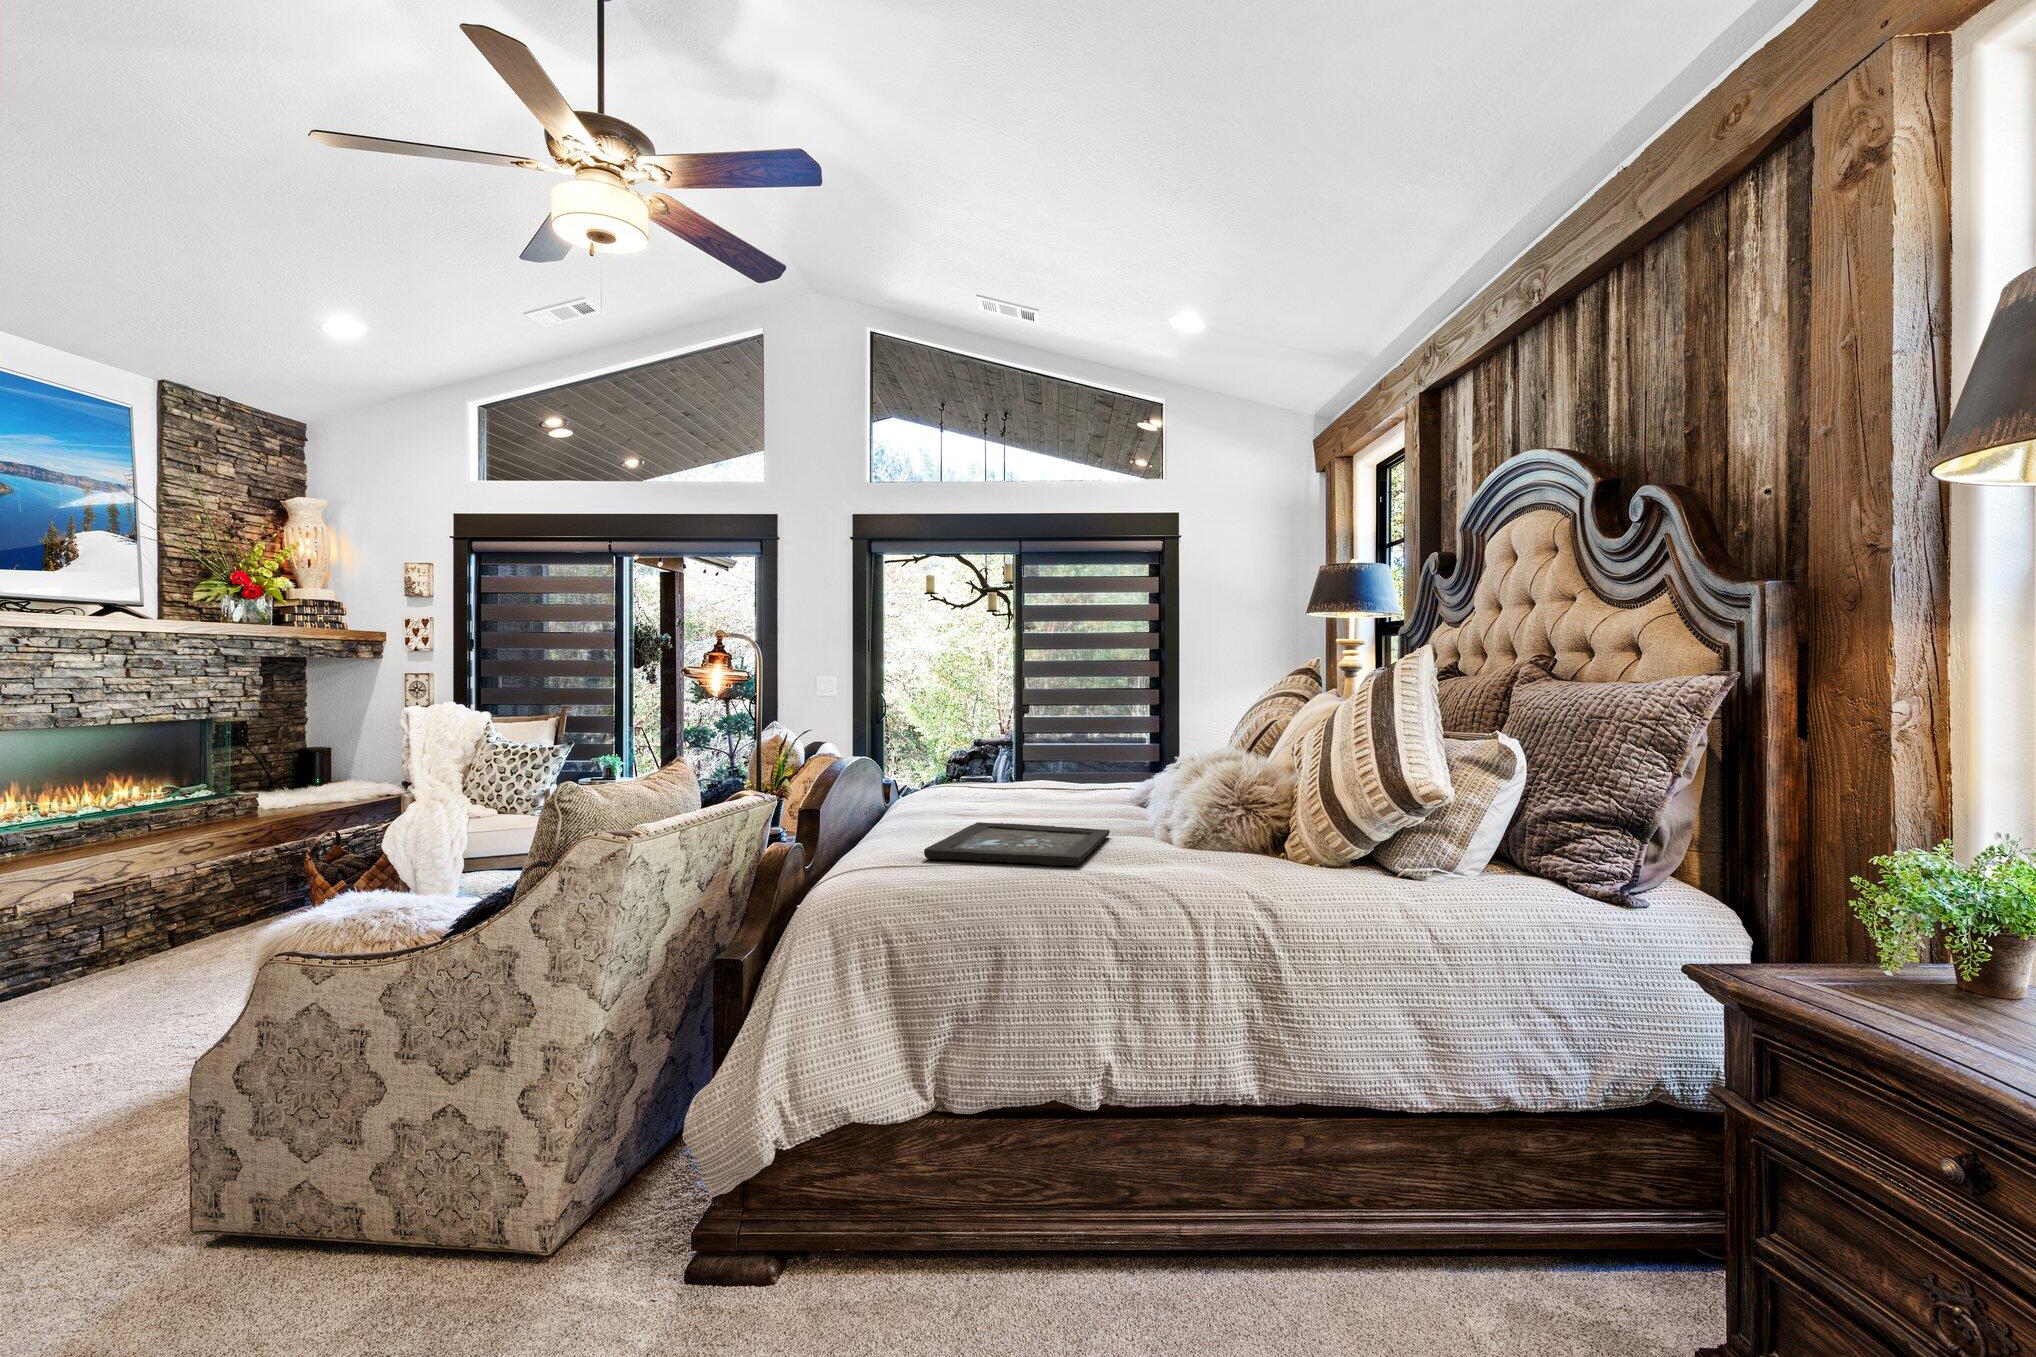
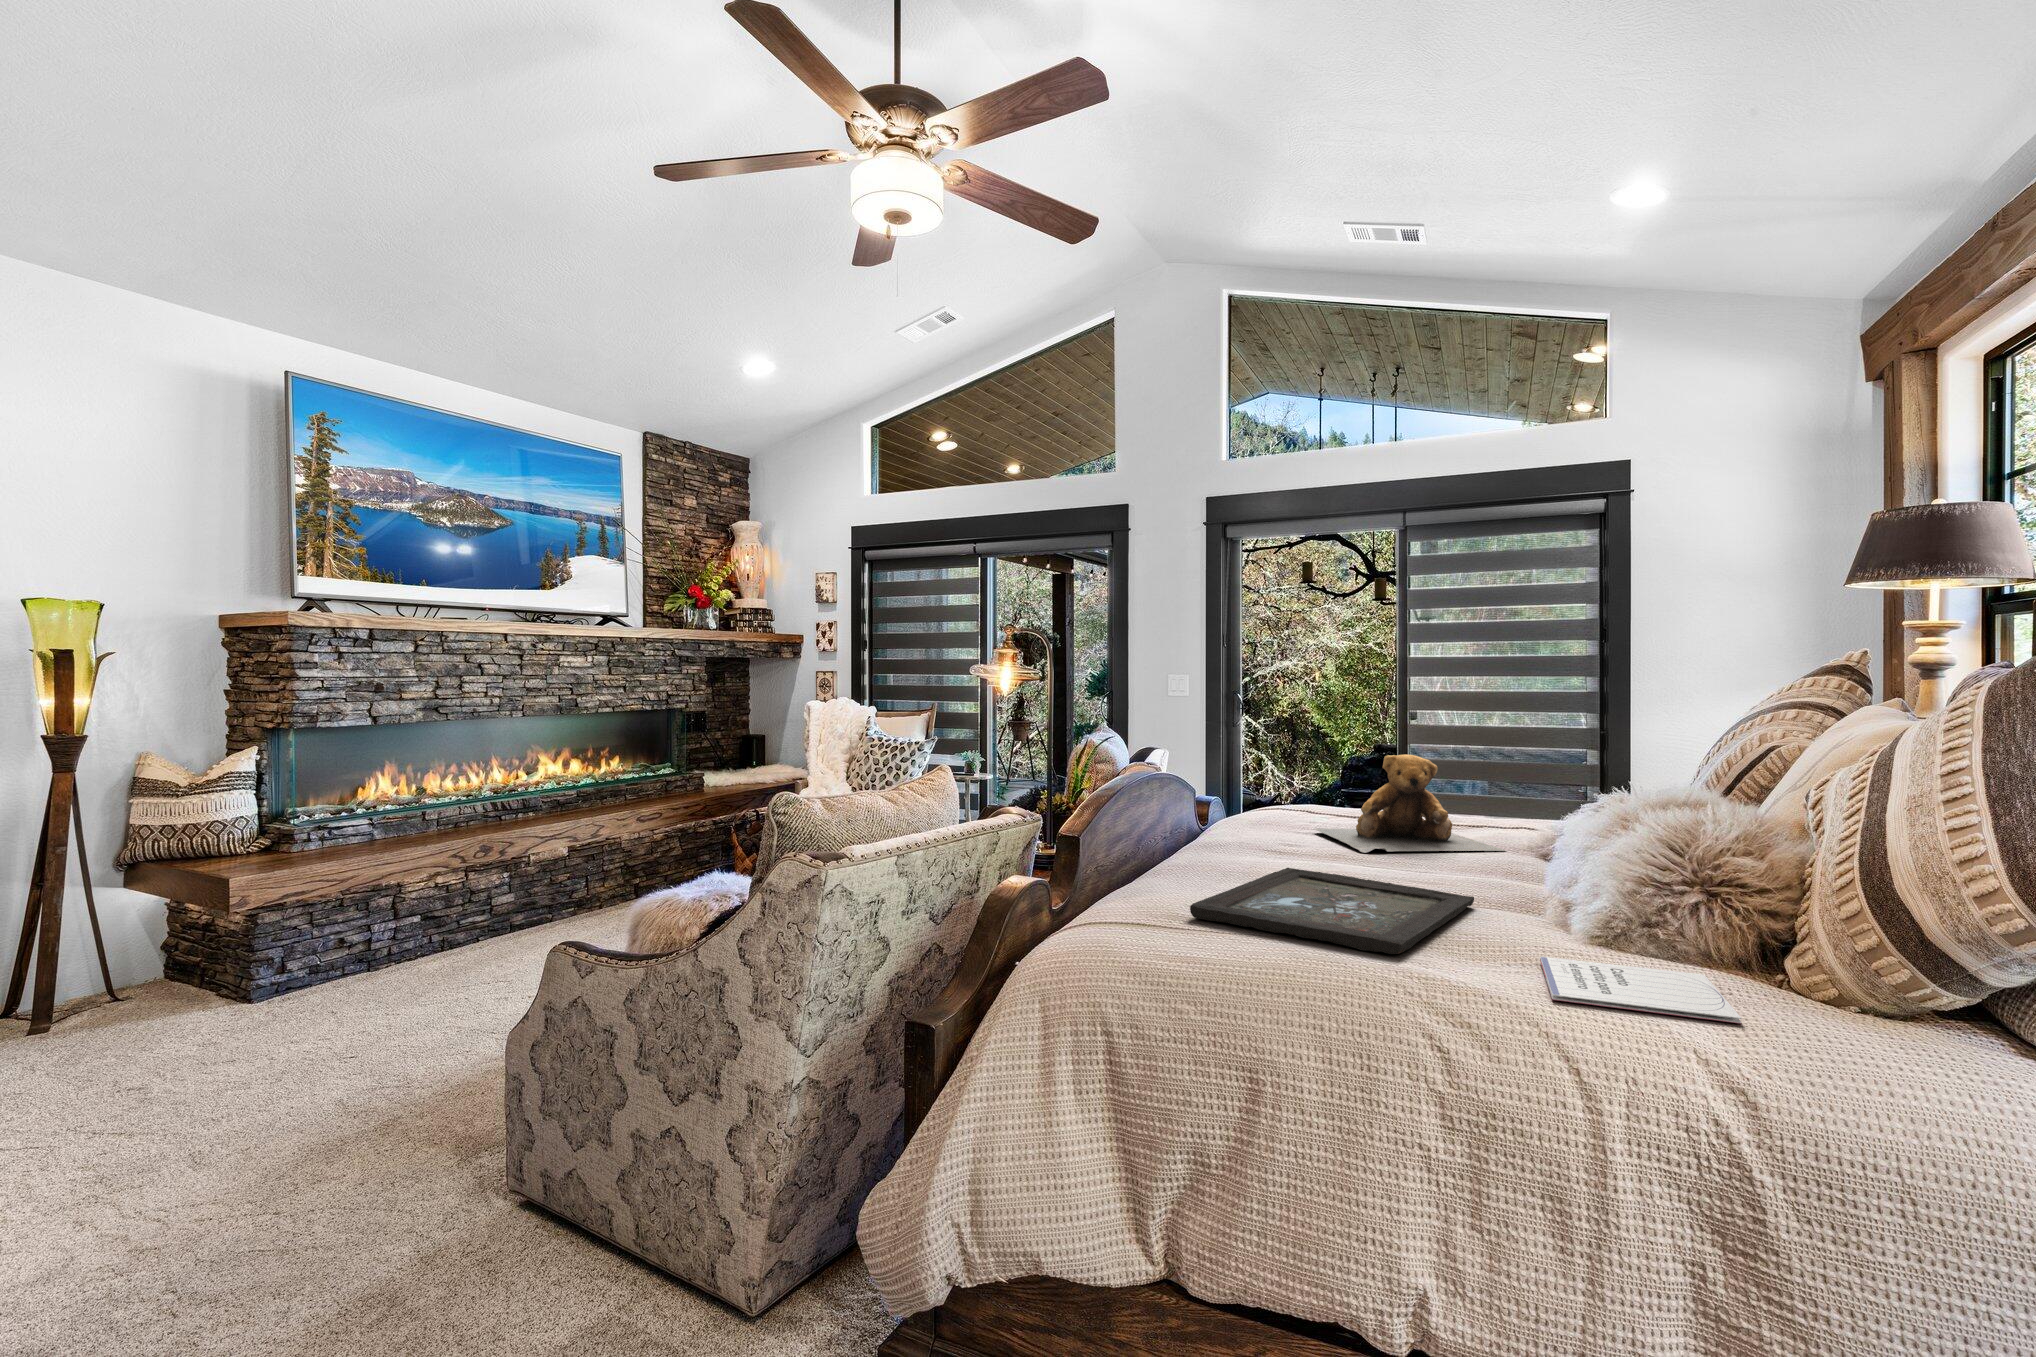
teddy bear: none [977,736,1116,811] -> present [1315,754,1506,853]
notebook: none [1160,856,1271,878] -> present [1540,956,1742,1024]

